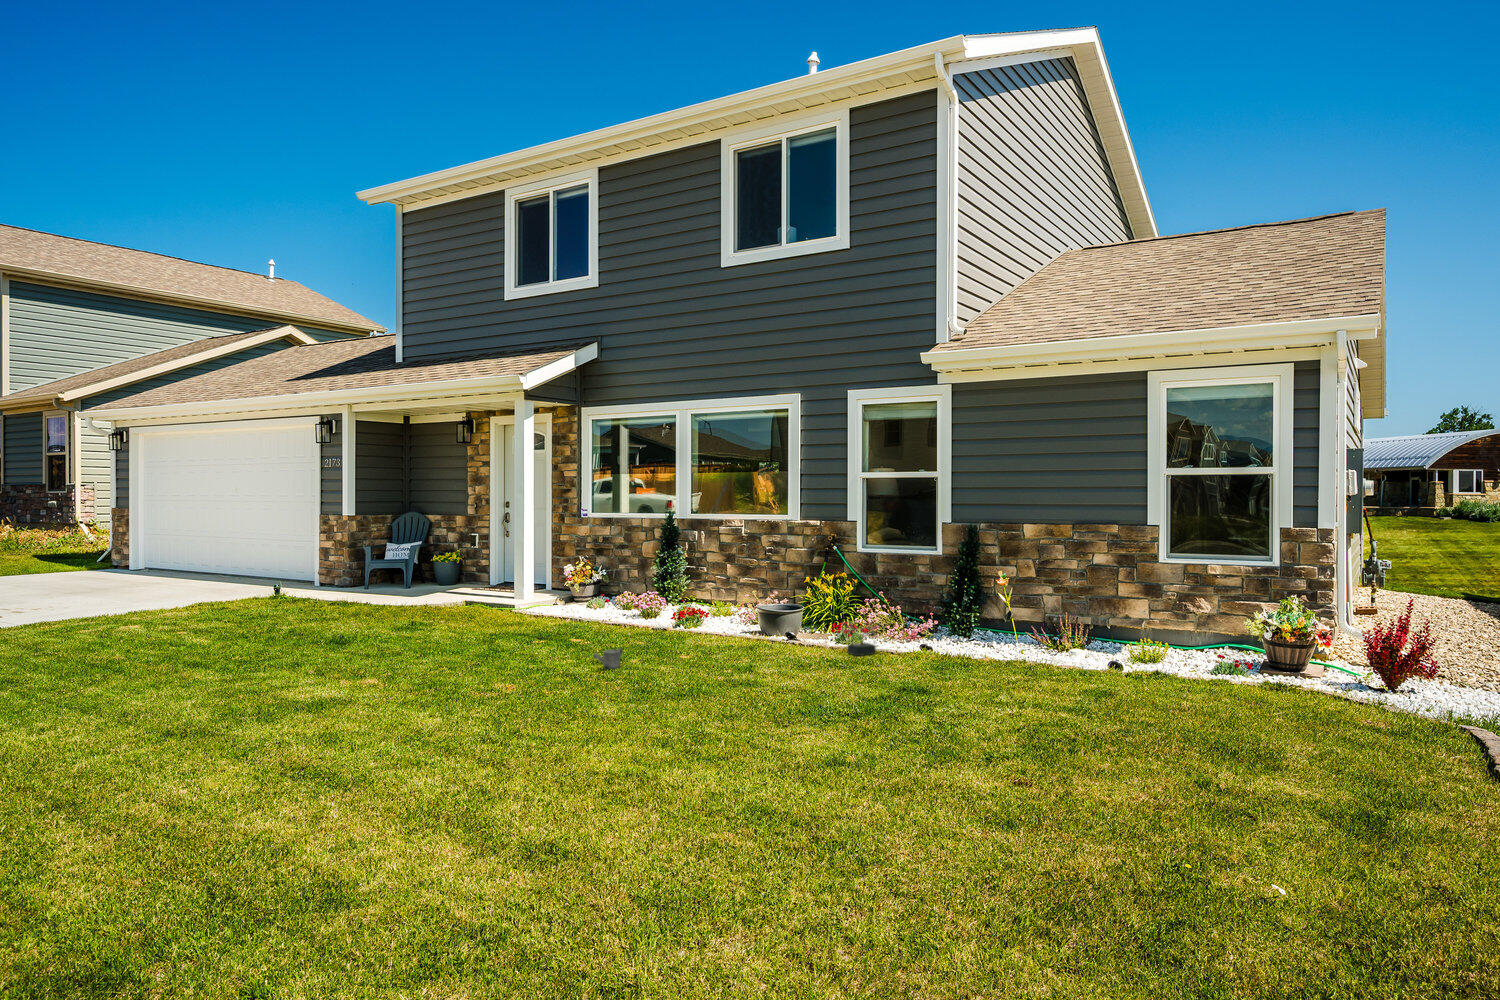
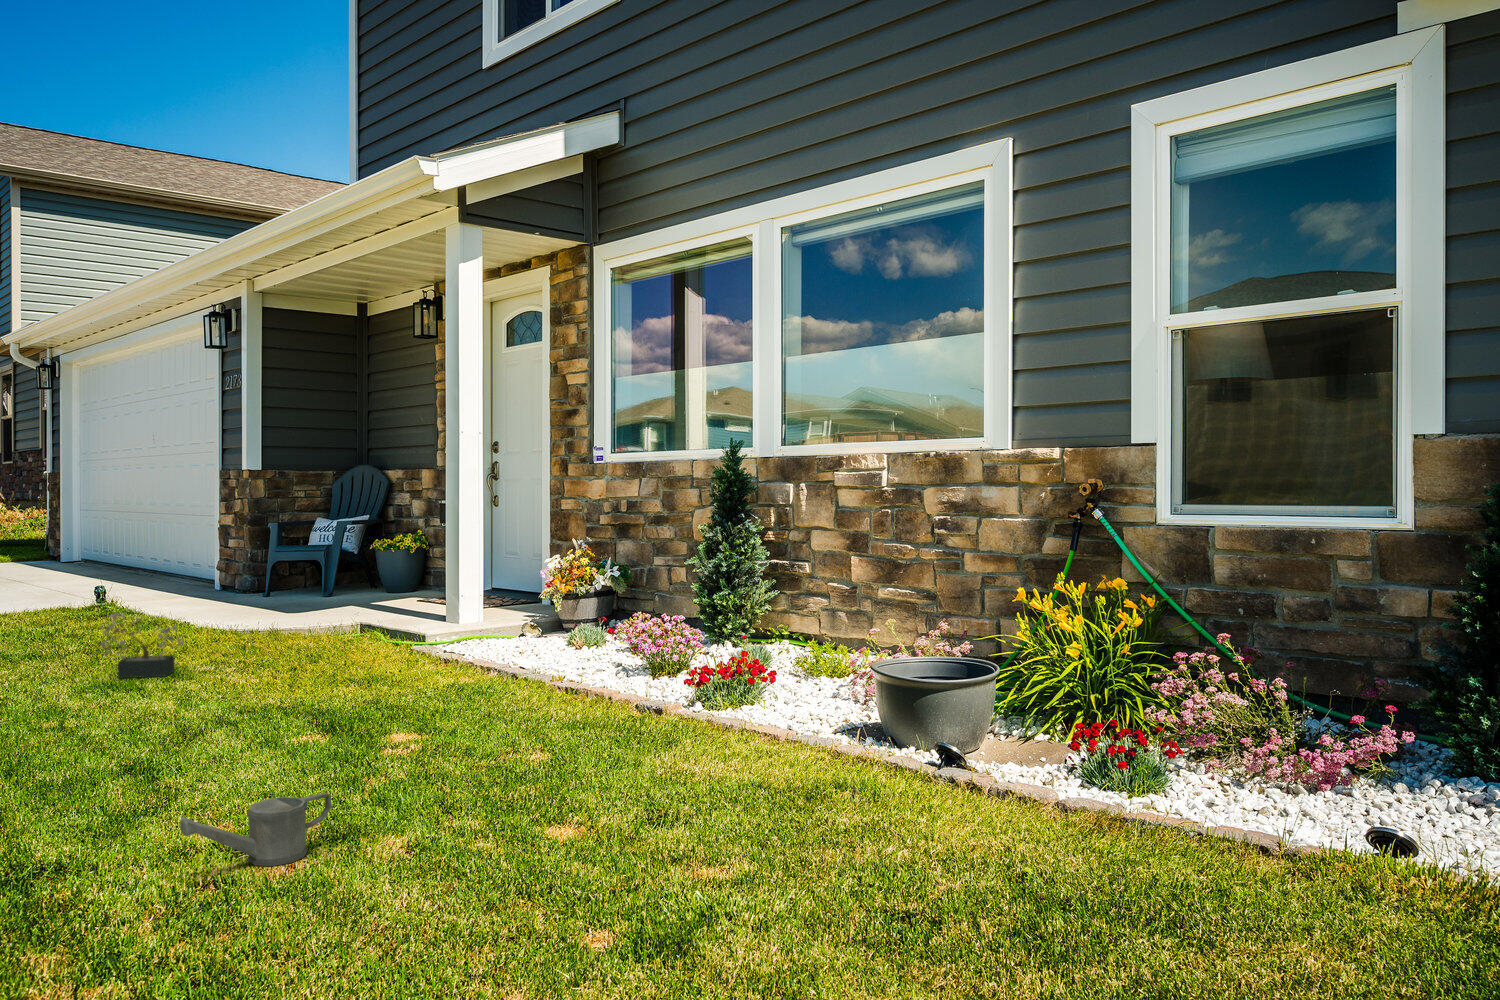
decorative plant: present [841,622,877,656] -> present [101,613,184,678]

